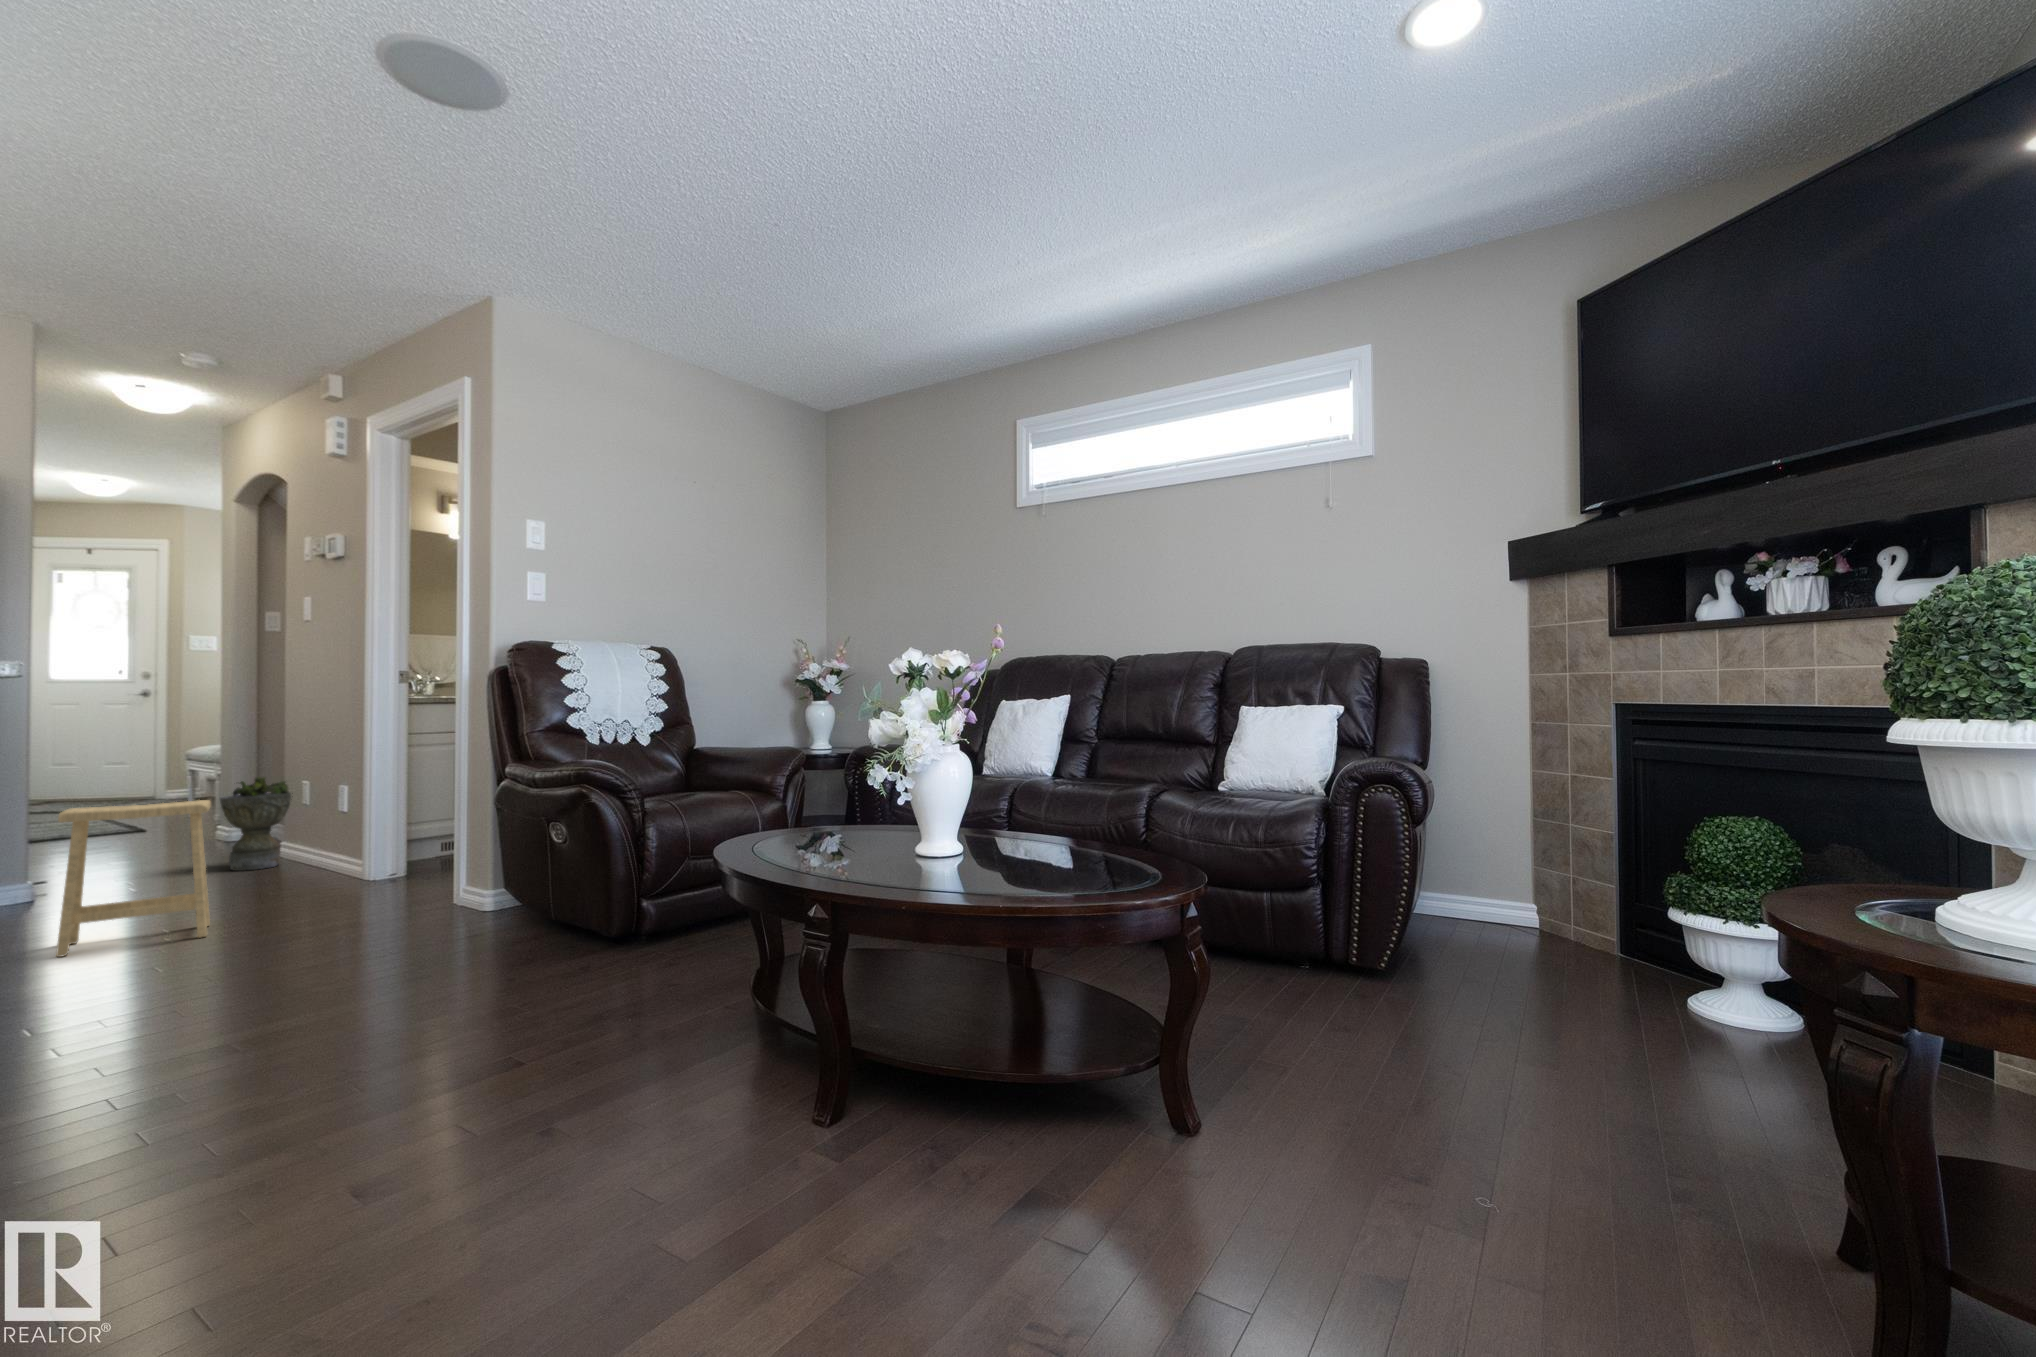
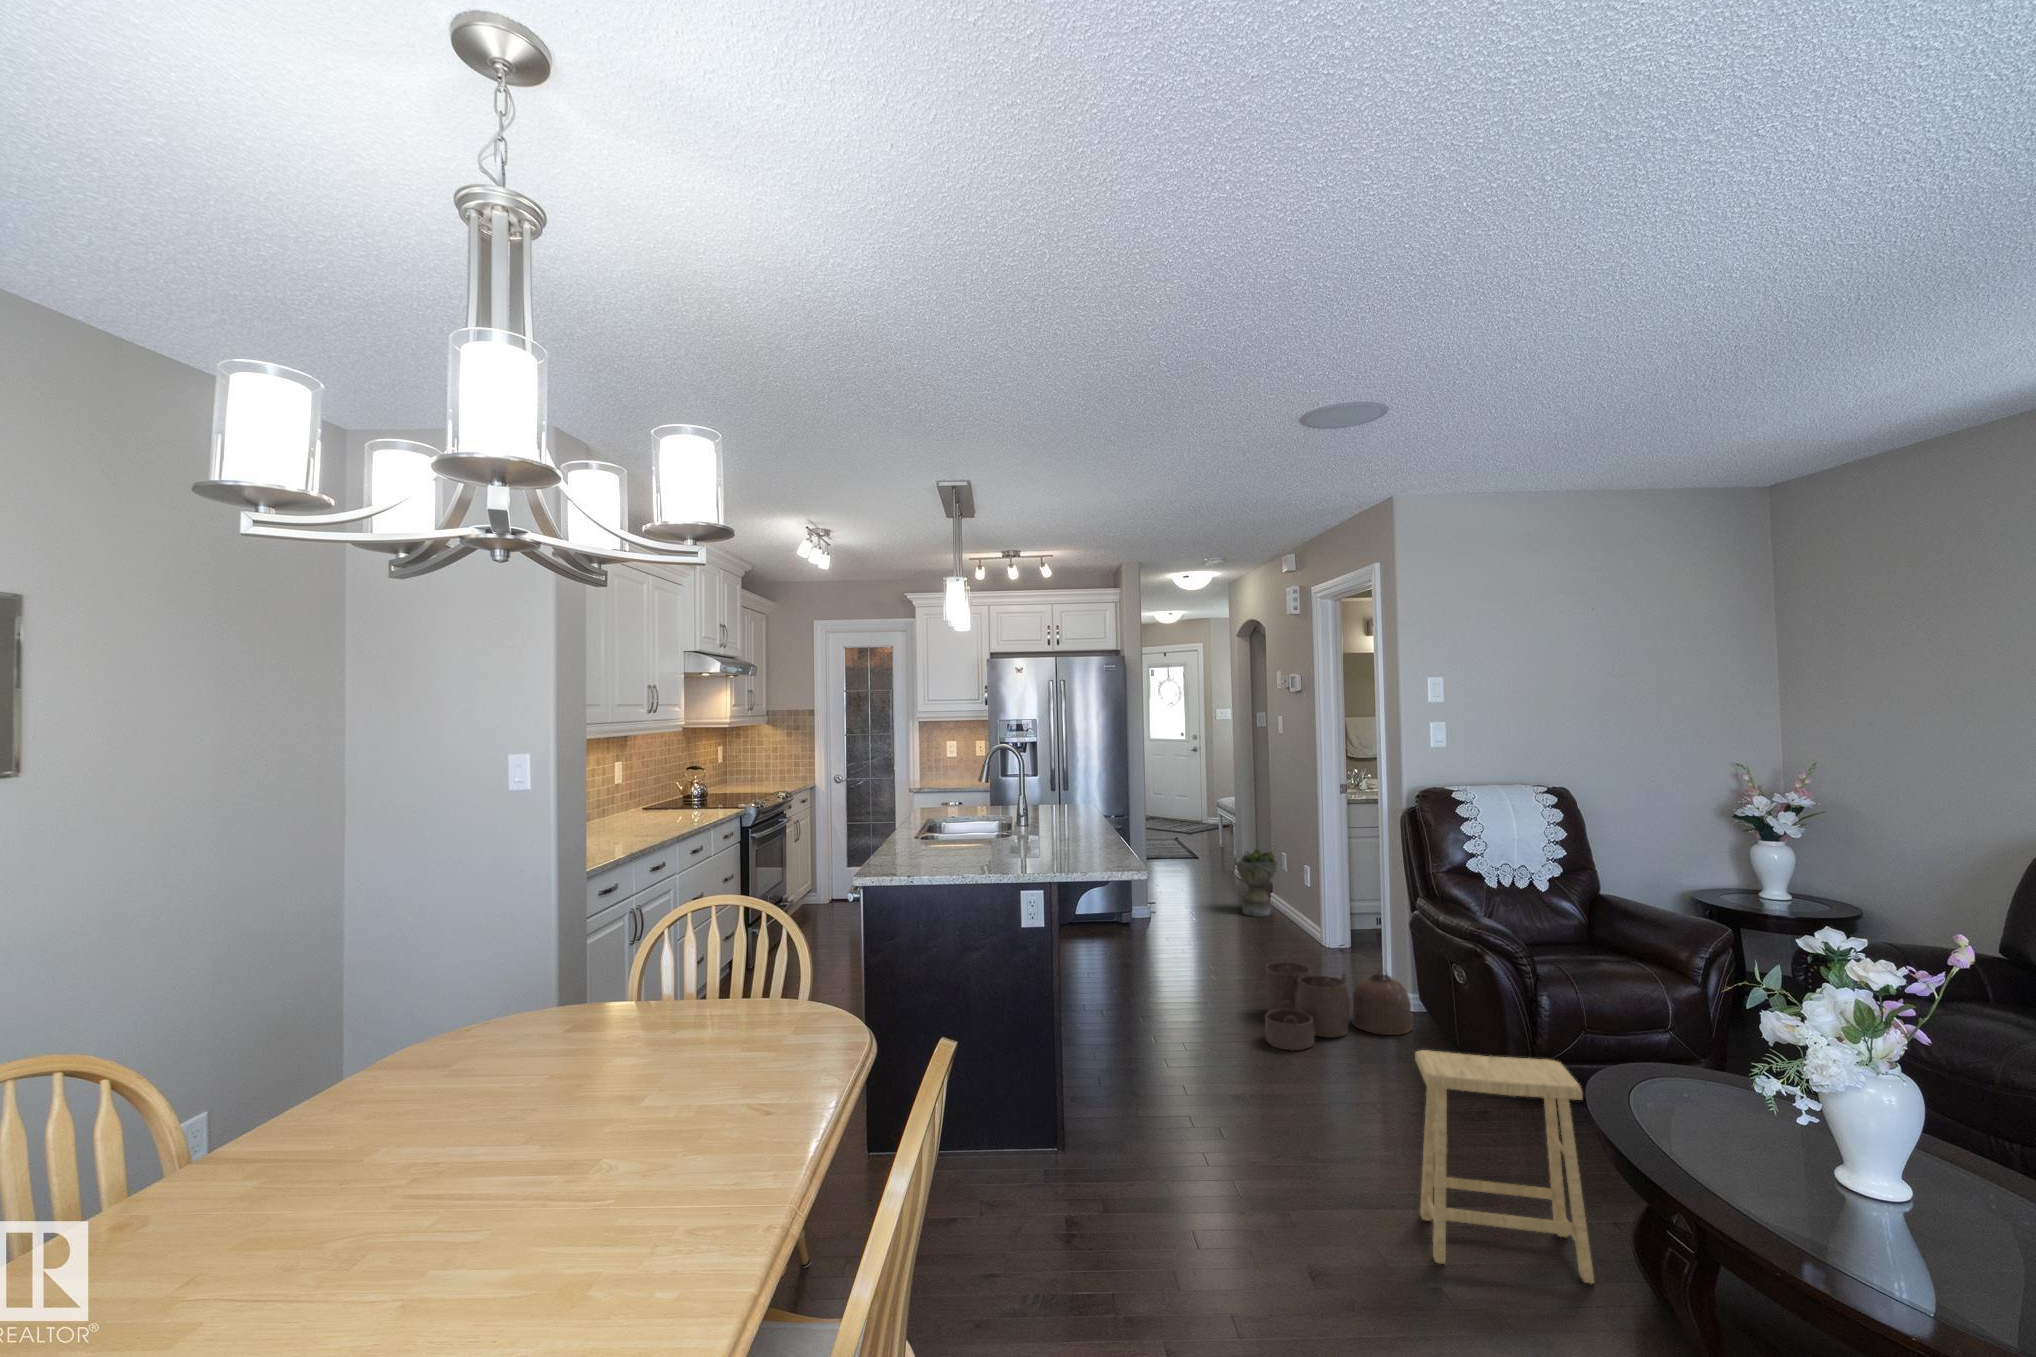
footstool: present [56,800,211,957] -> present [1415,1050,1594,1284]
woven basket: none [270,859,493,980] -> present [1265,958,1412,1050]

